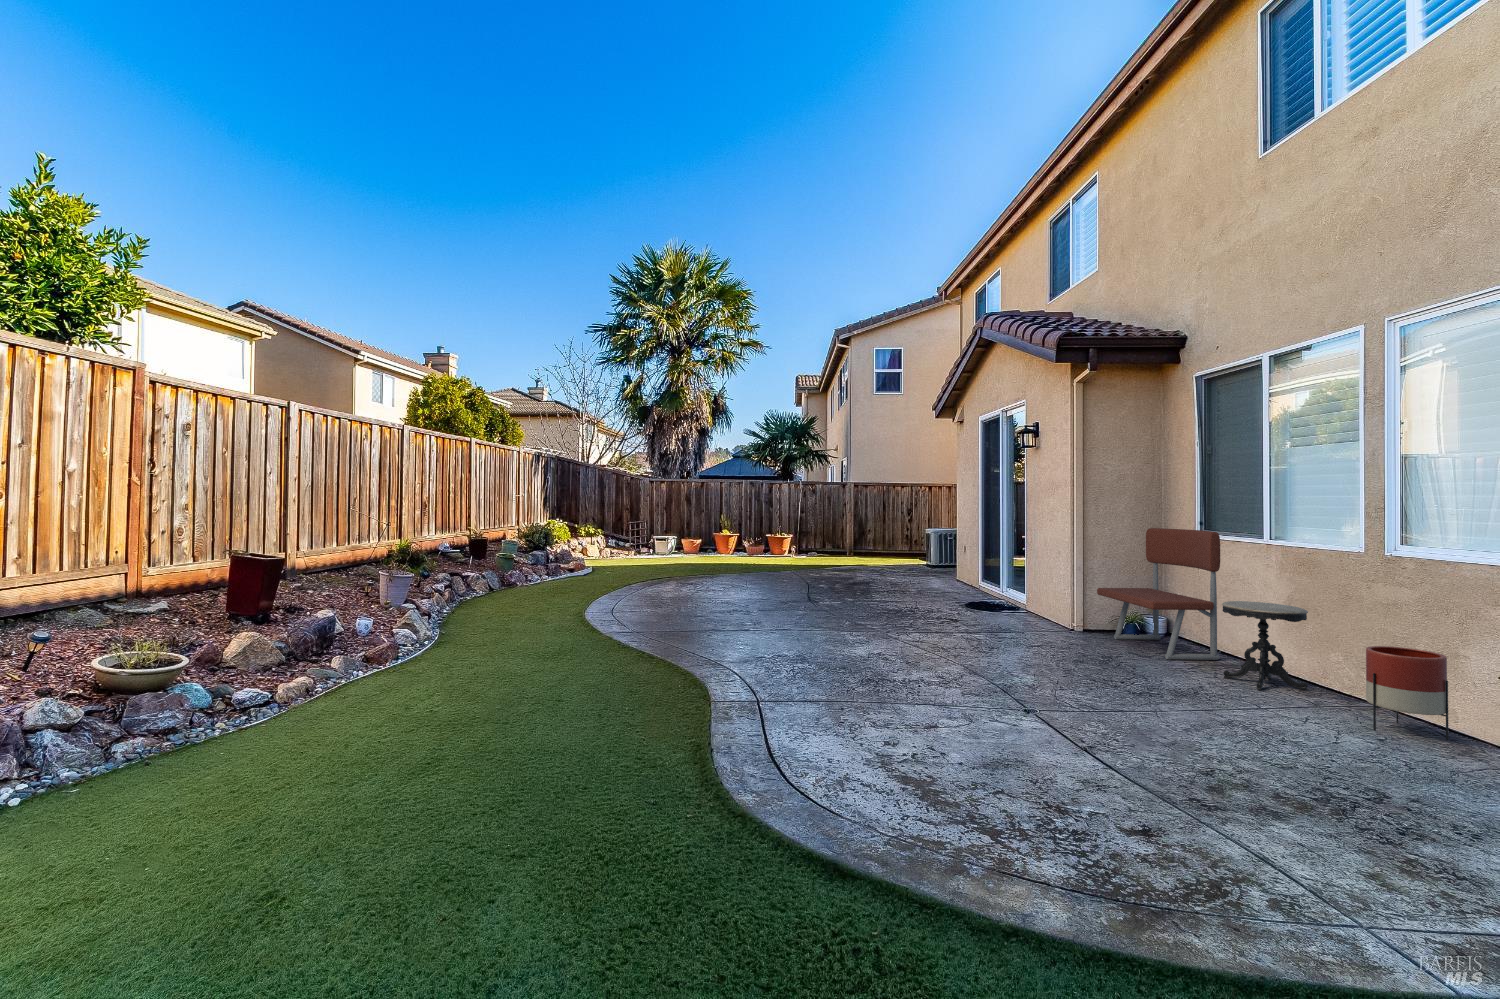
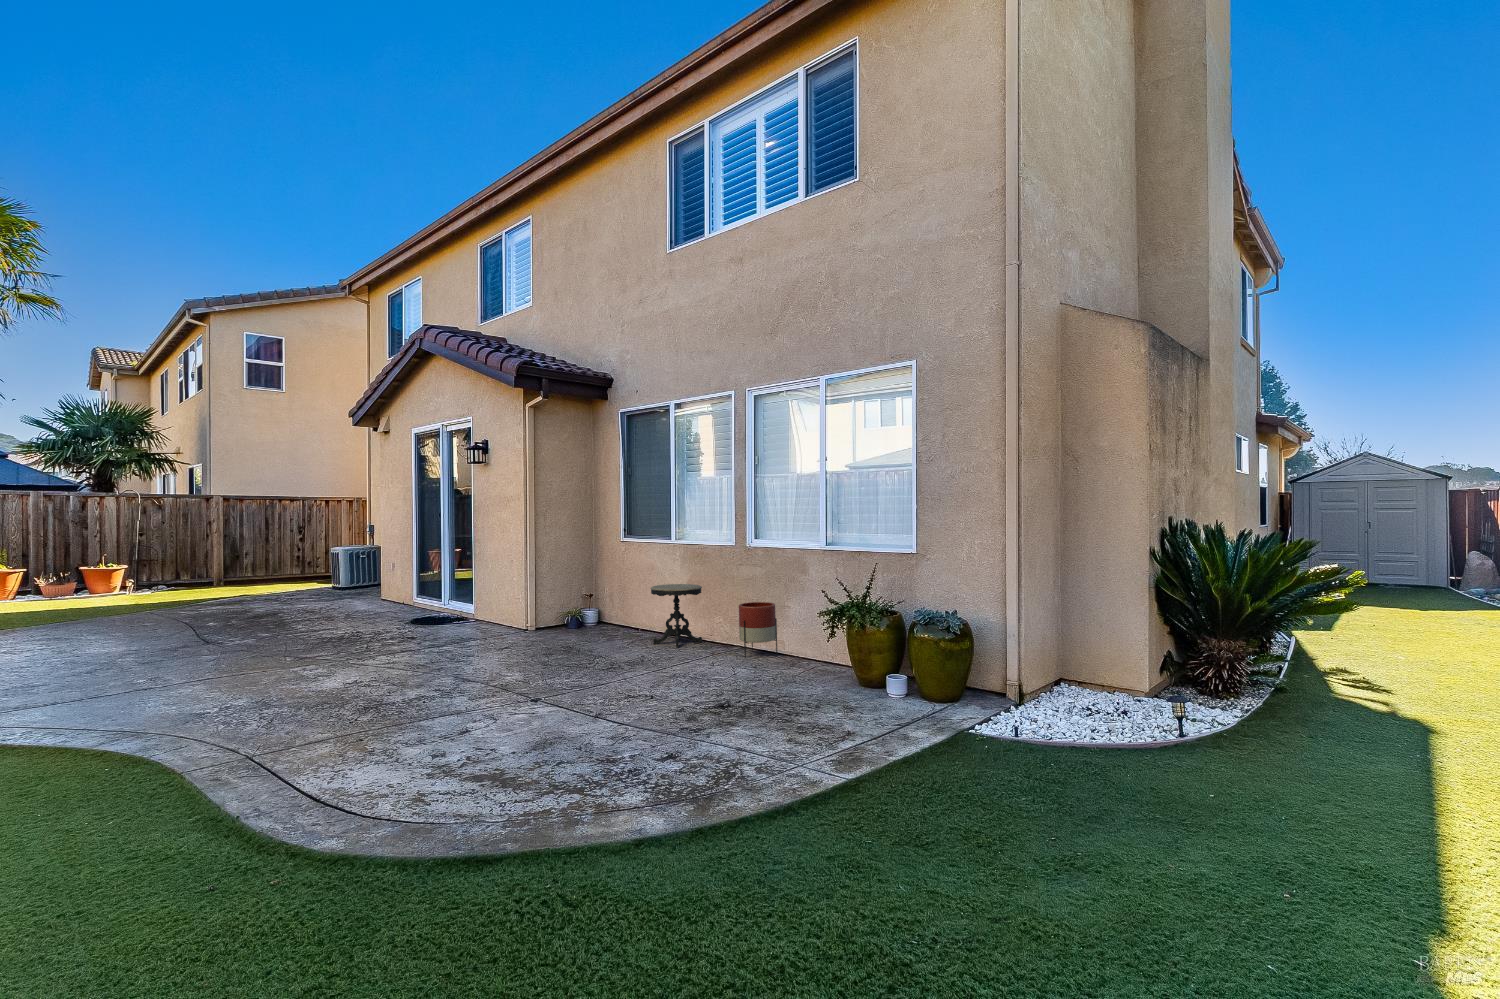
bench: present [1097,528,1220,660] -> none [551,534,644,639]

